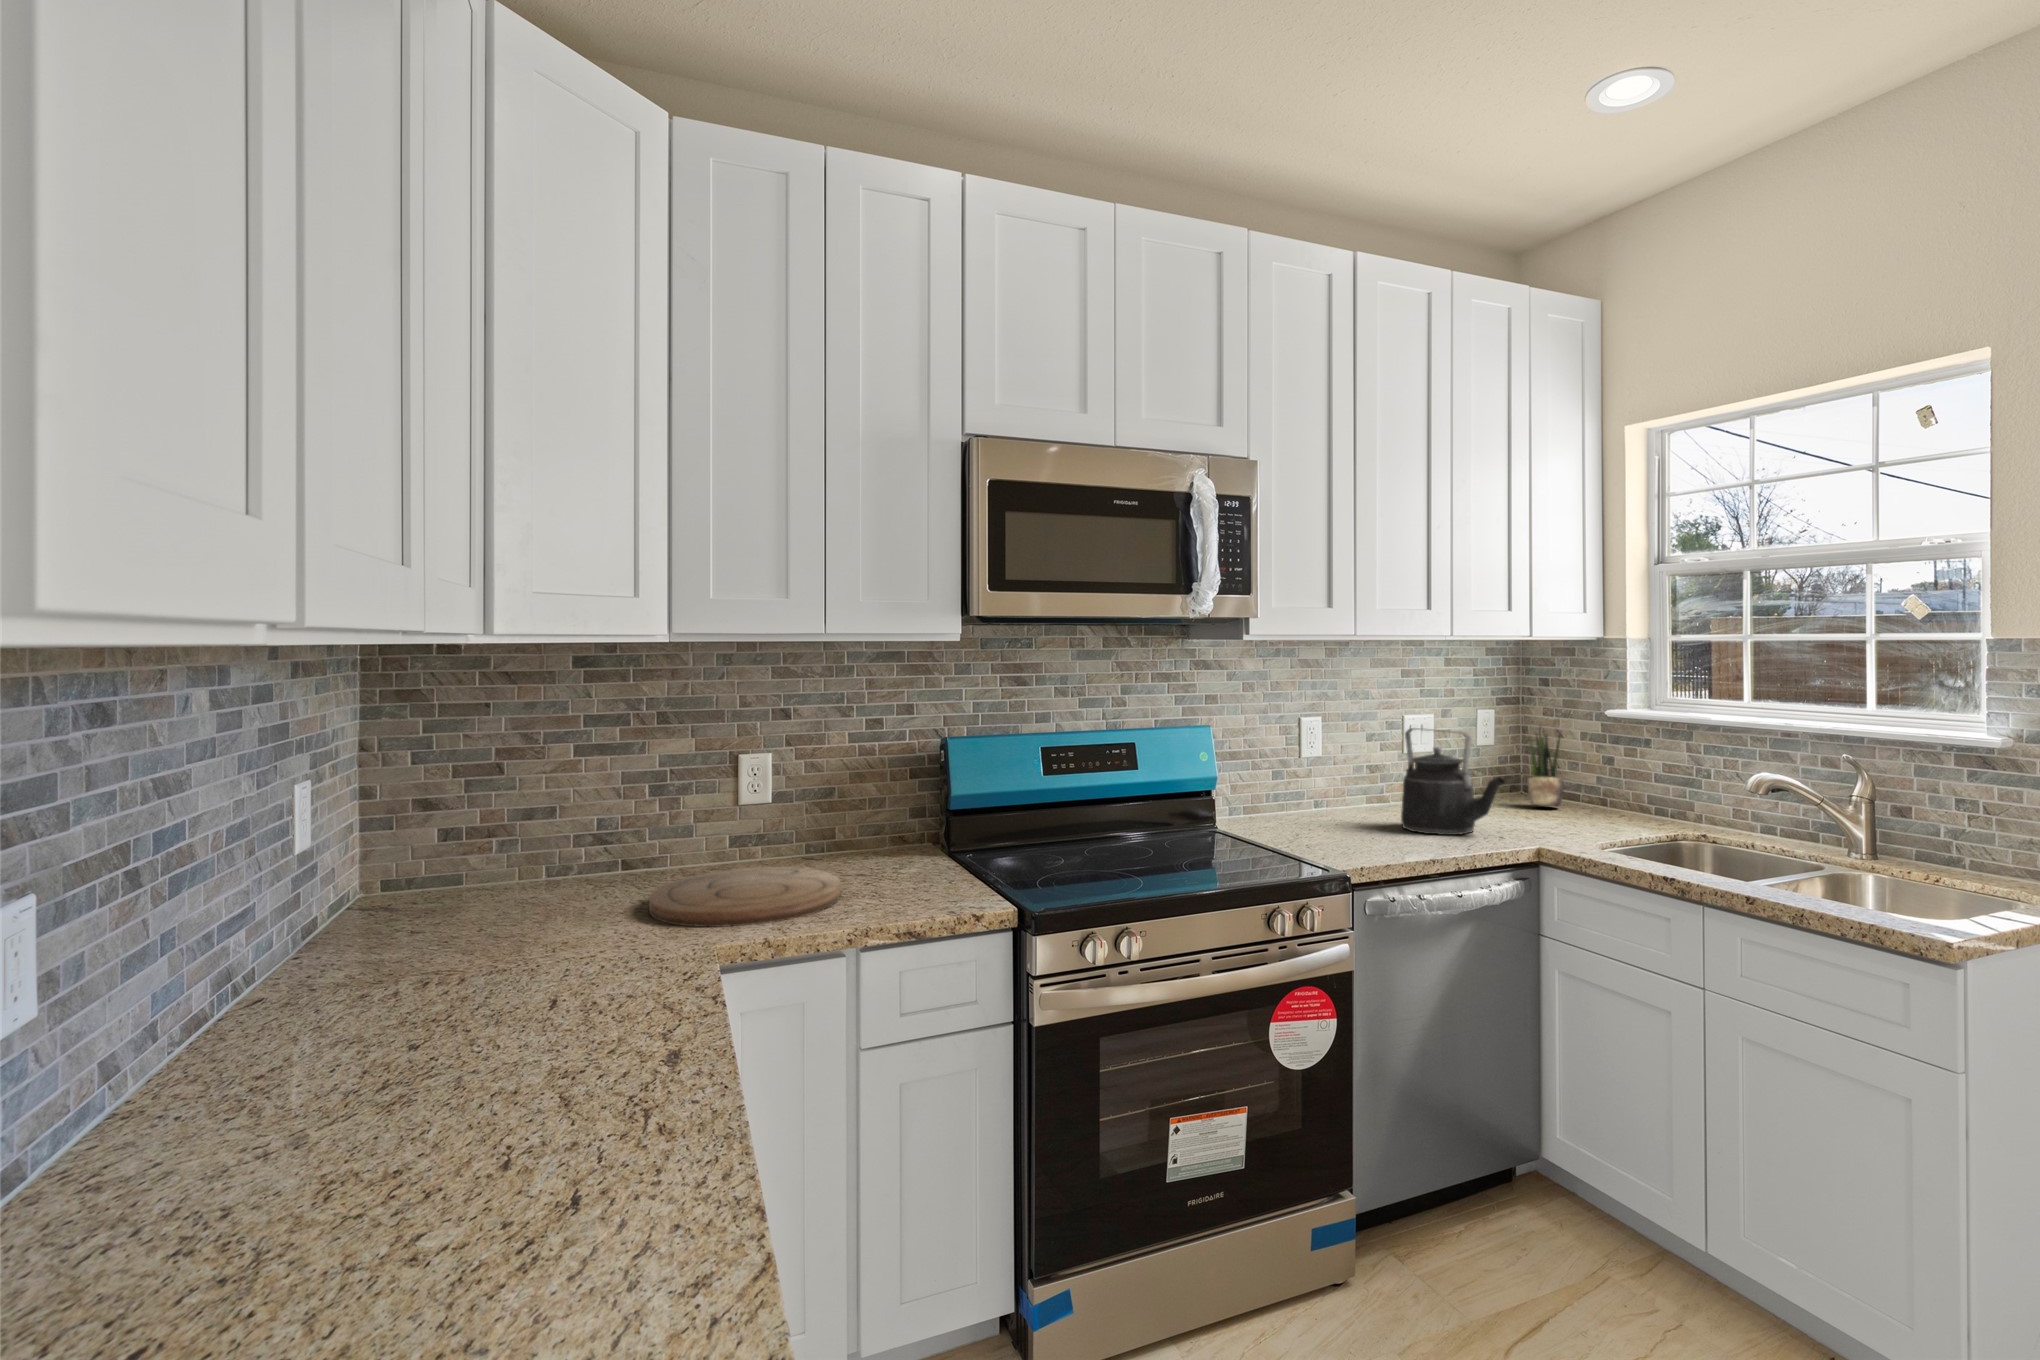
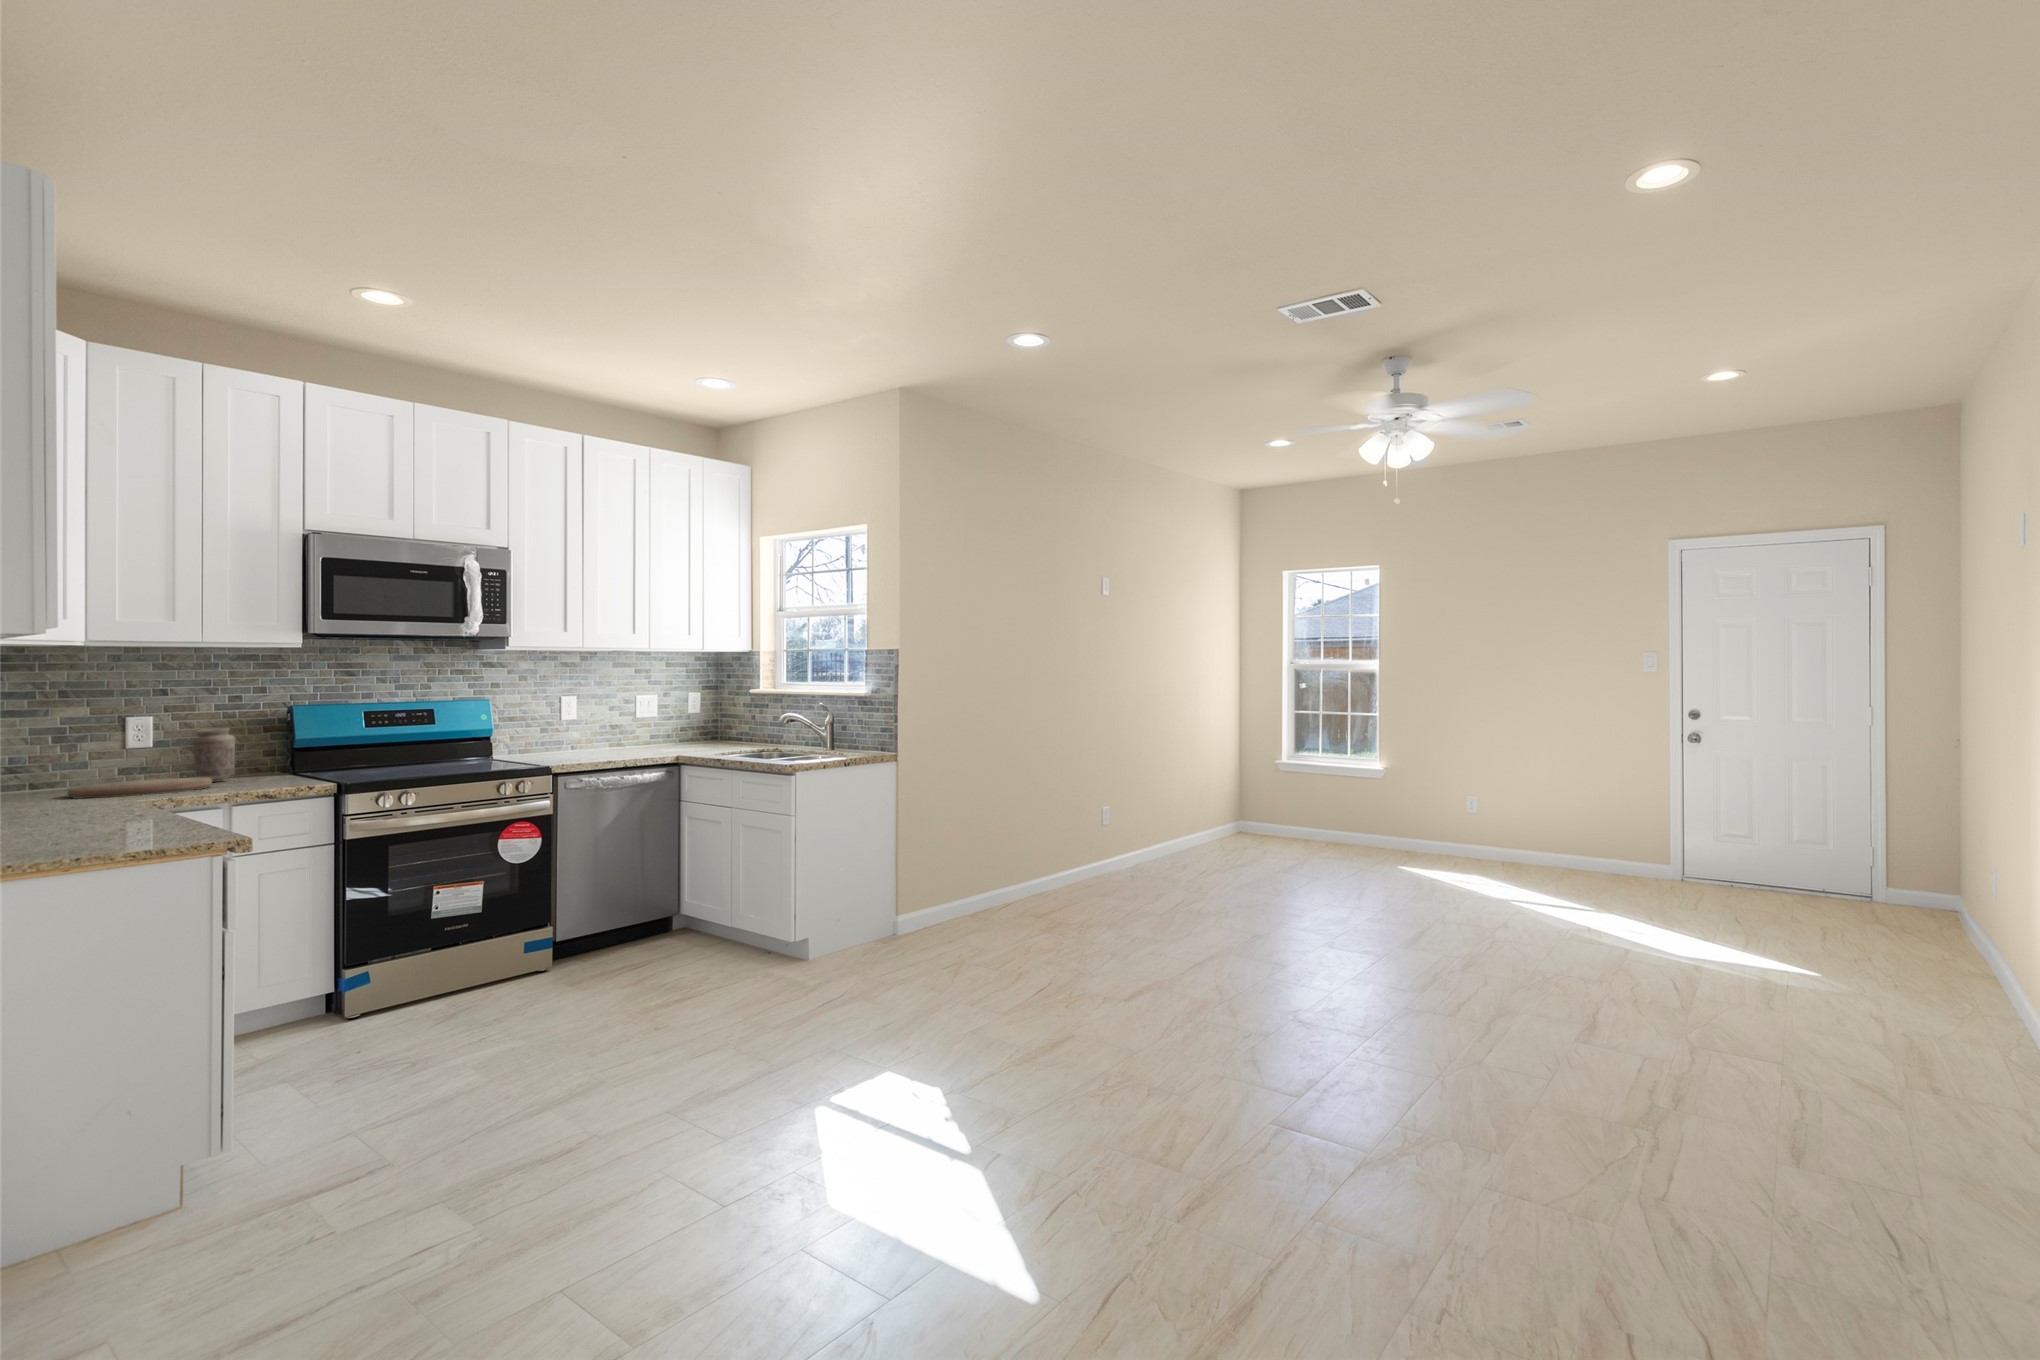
potted plant: present [1527,727,1564,806] -> none [710,698,730,744]
kettle: present [1401,728,1504,835] -> none [614,698,666,754]
vase: none [819,774,874,865] -> present [193,728,235,782]

